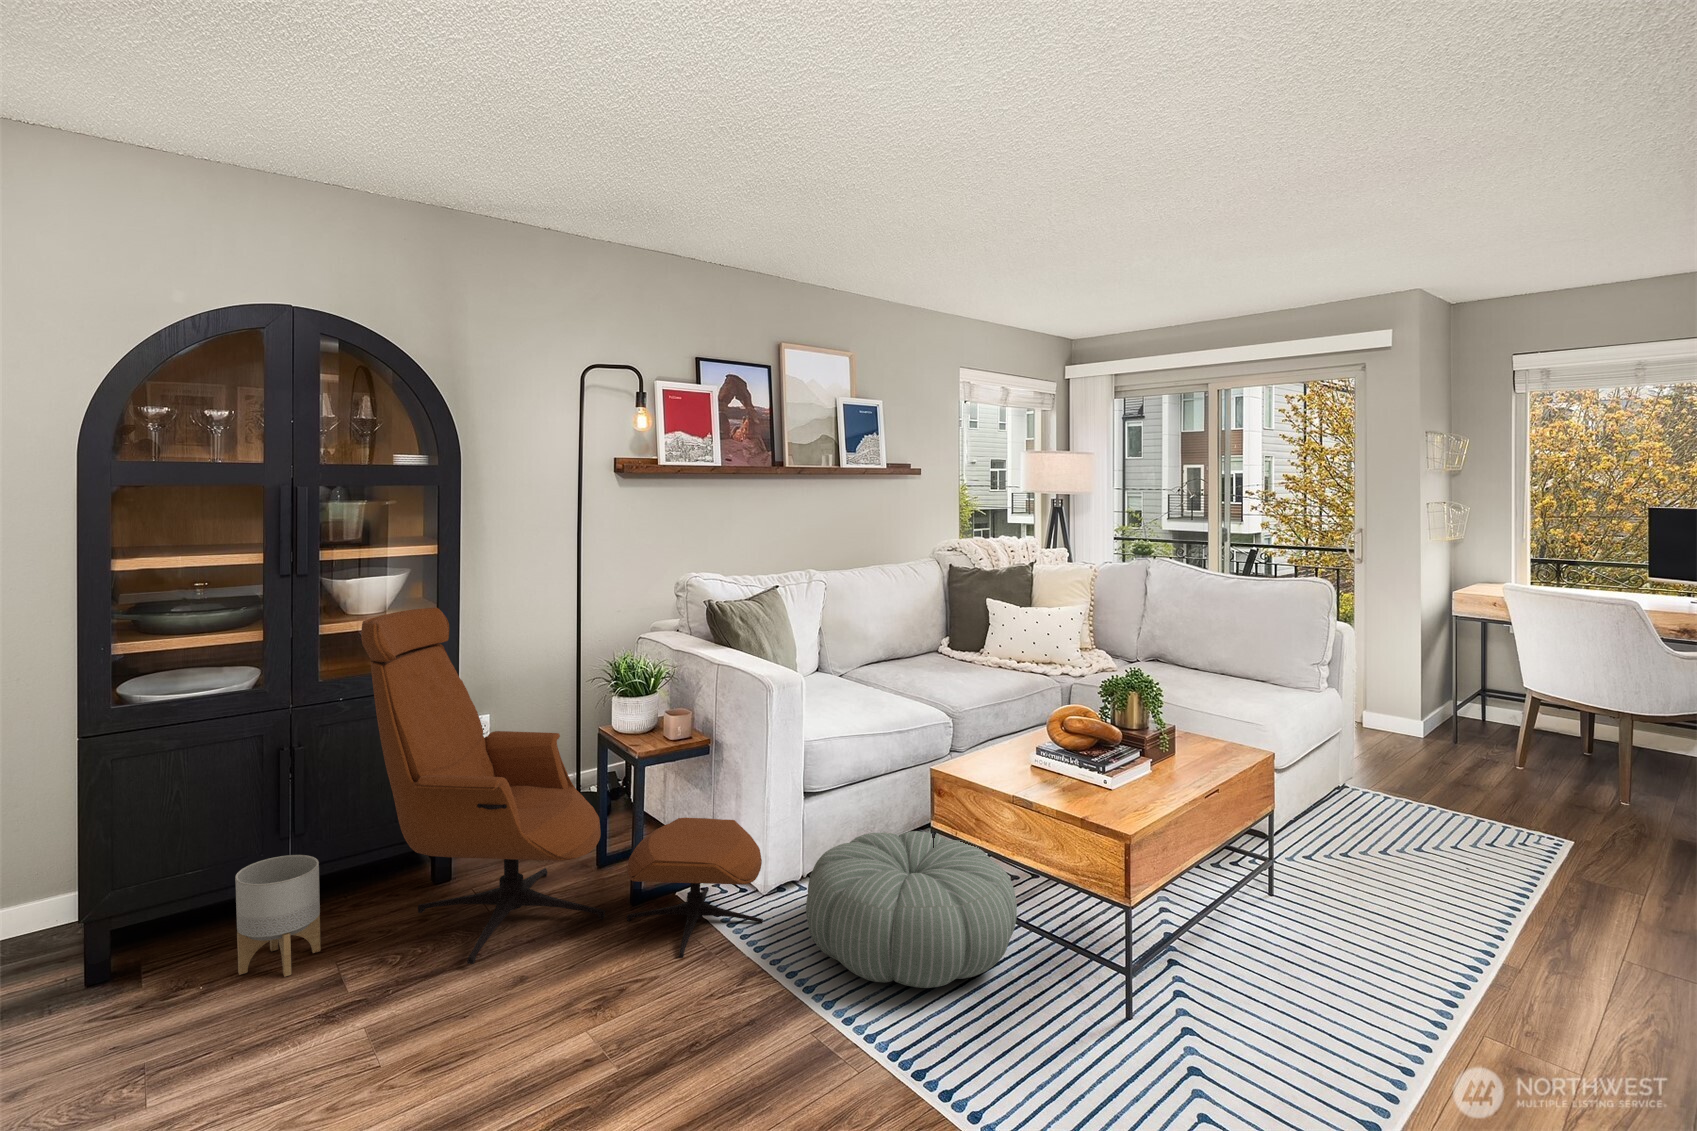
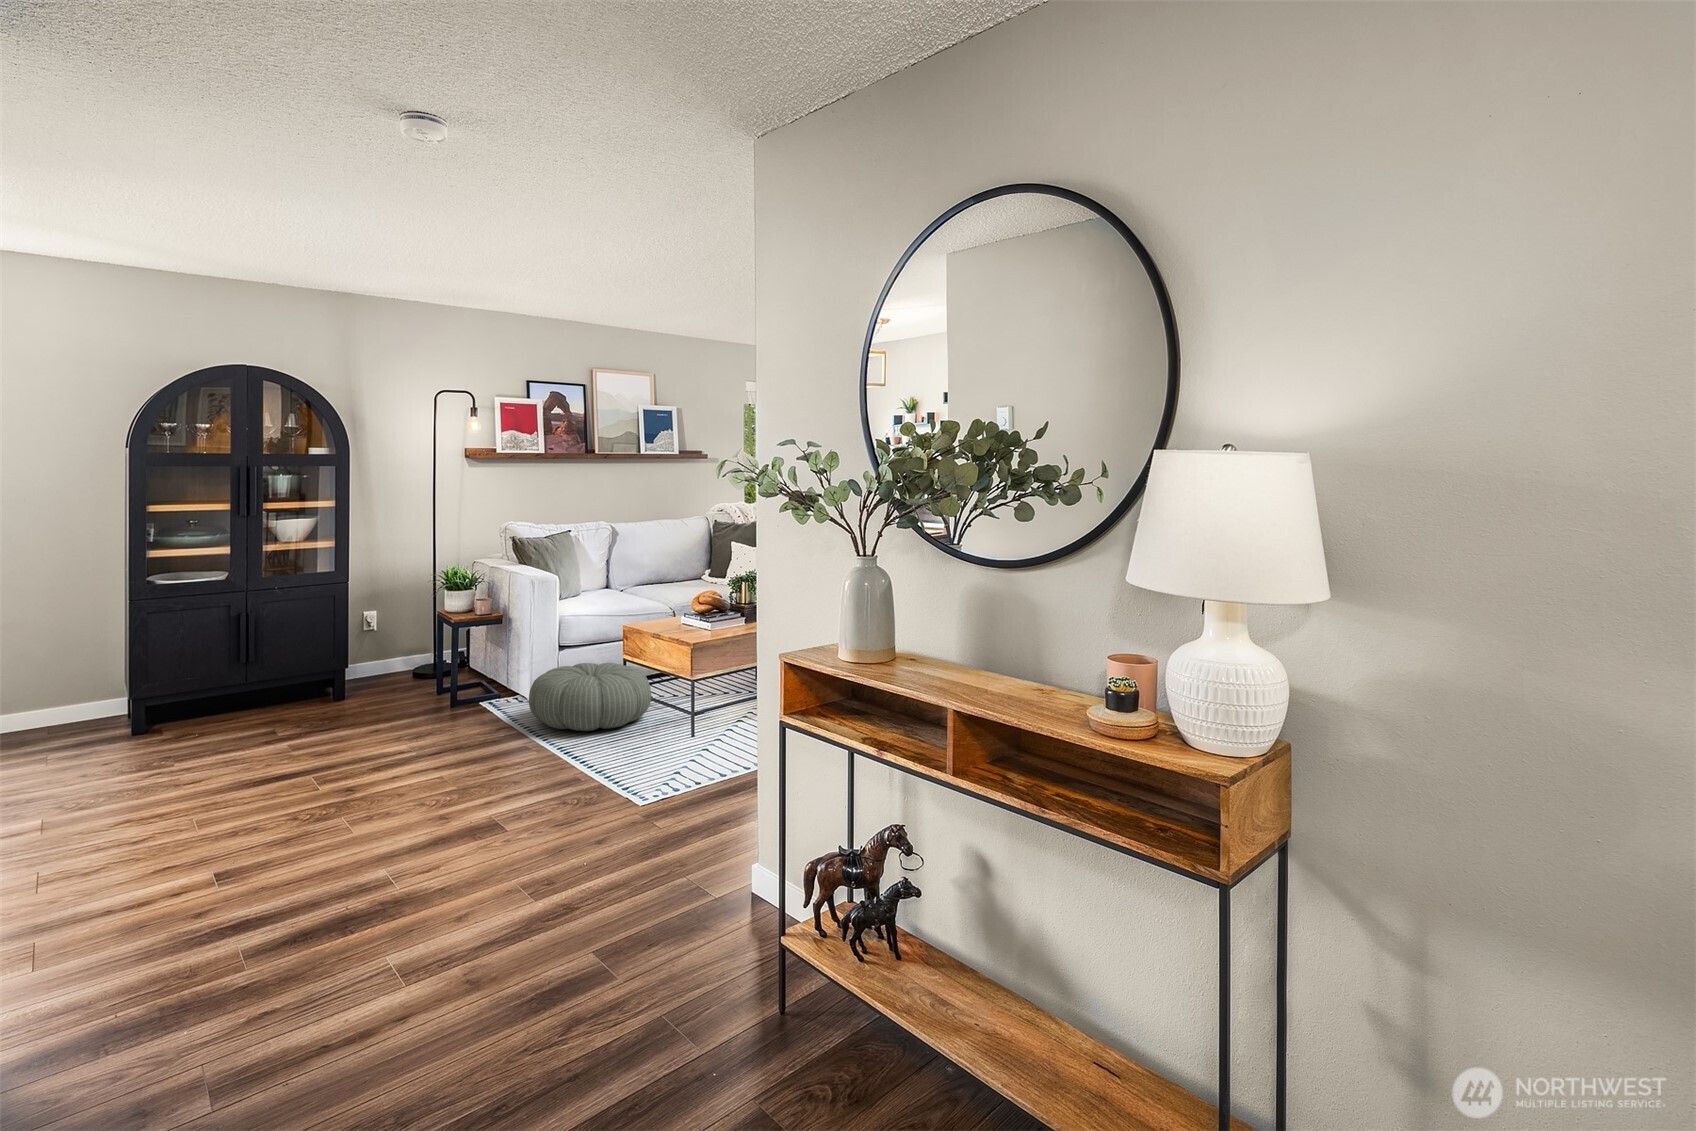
lounge chair: present [361,608,763,964] -> none [284,536,519,724]
planter: present [235,855,321,977] -> none [216,669,265,729]

